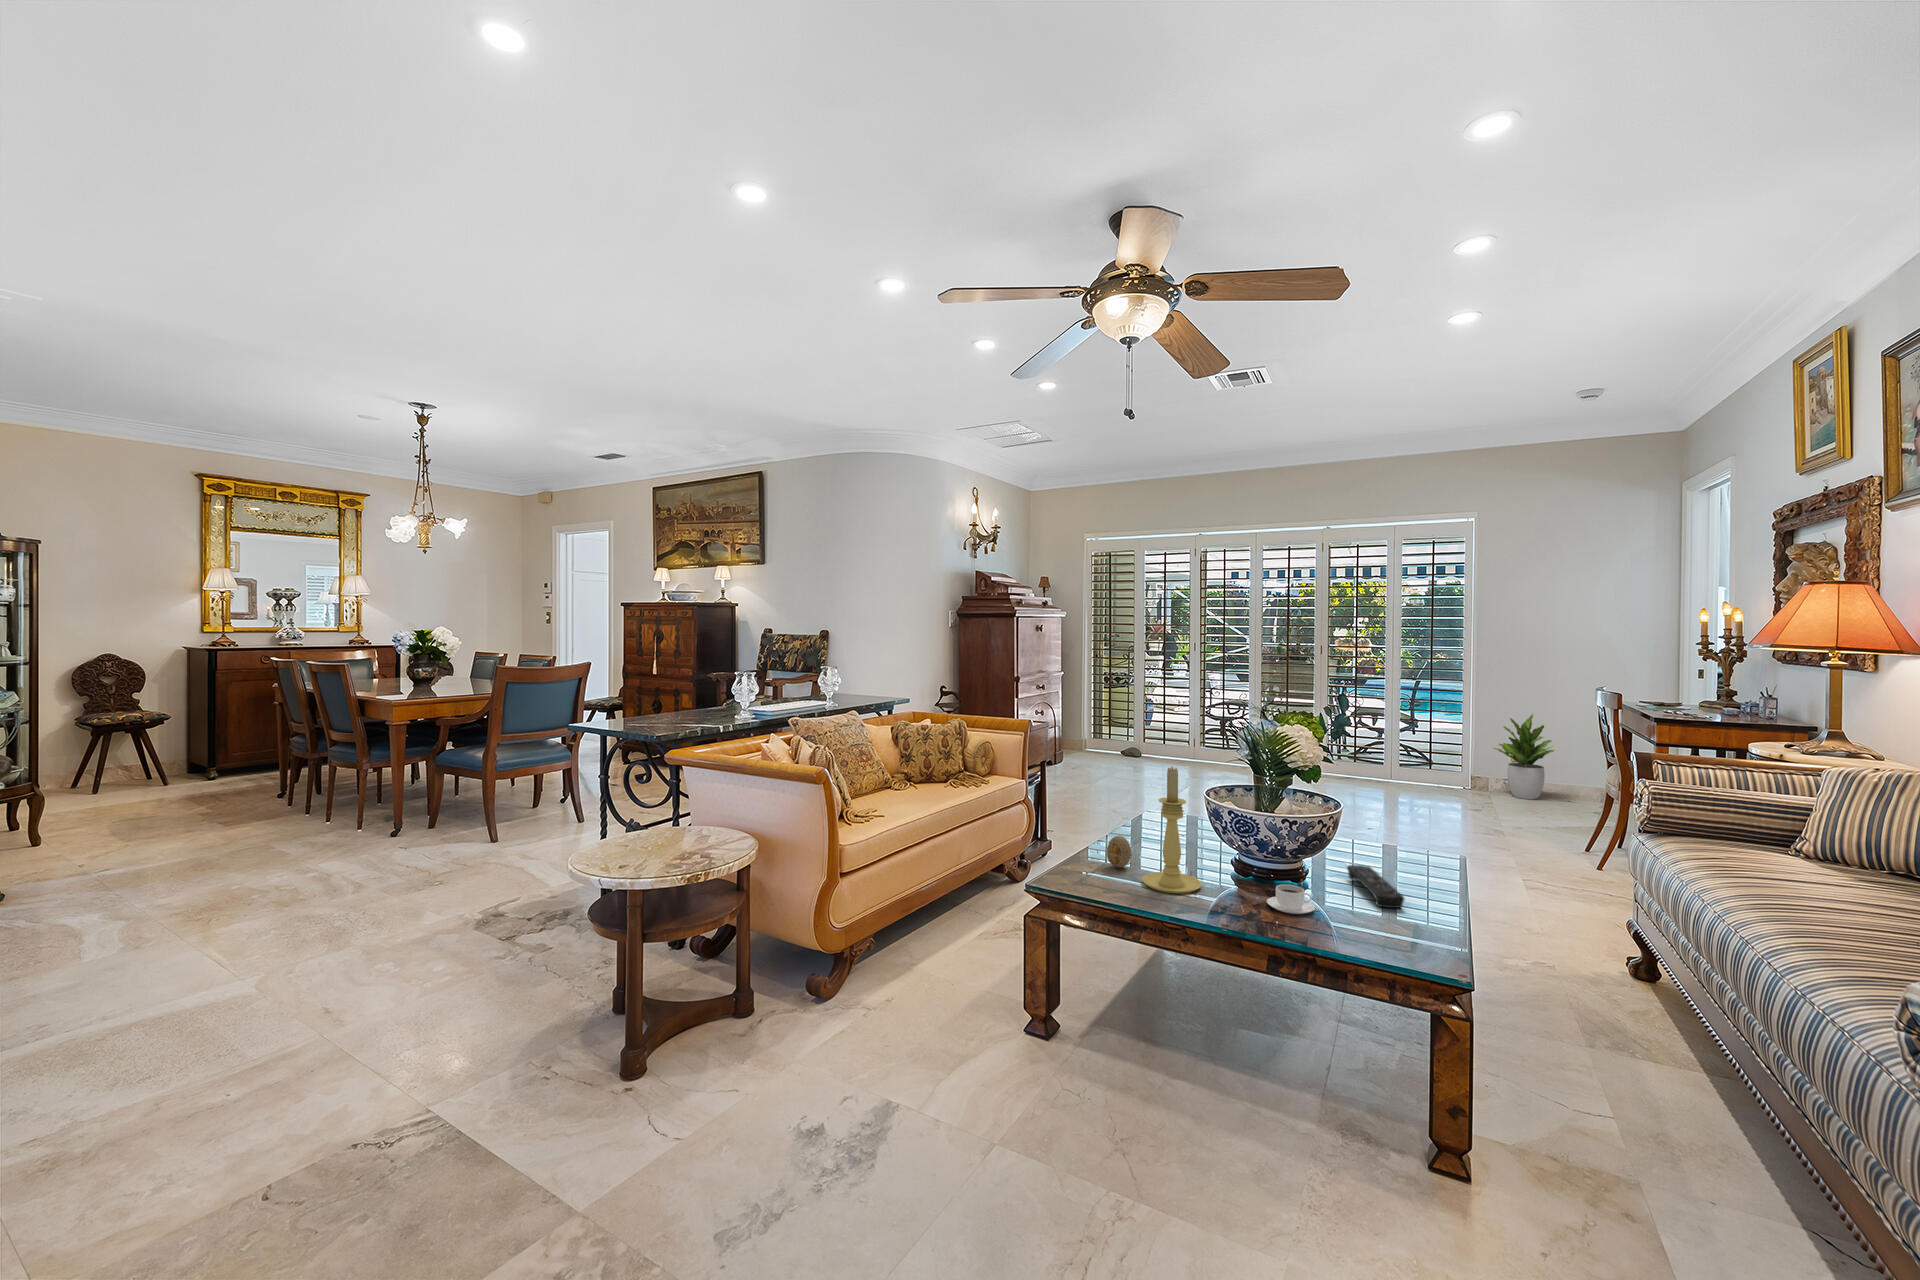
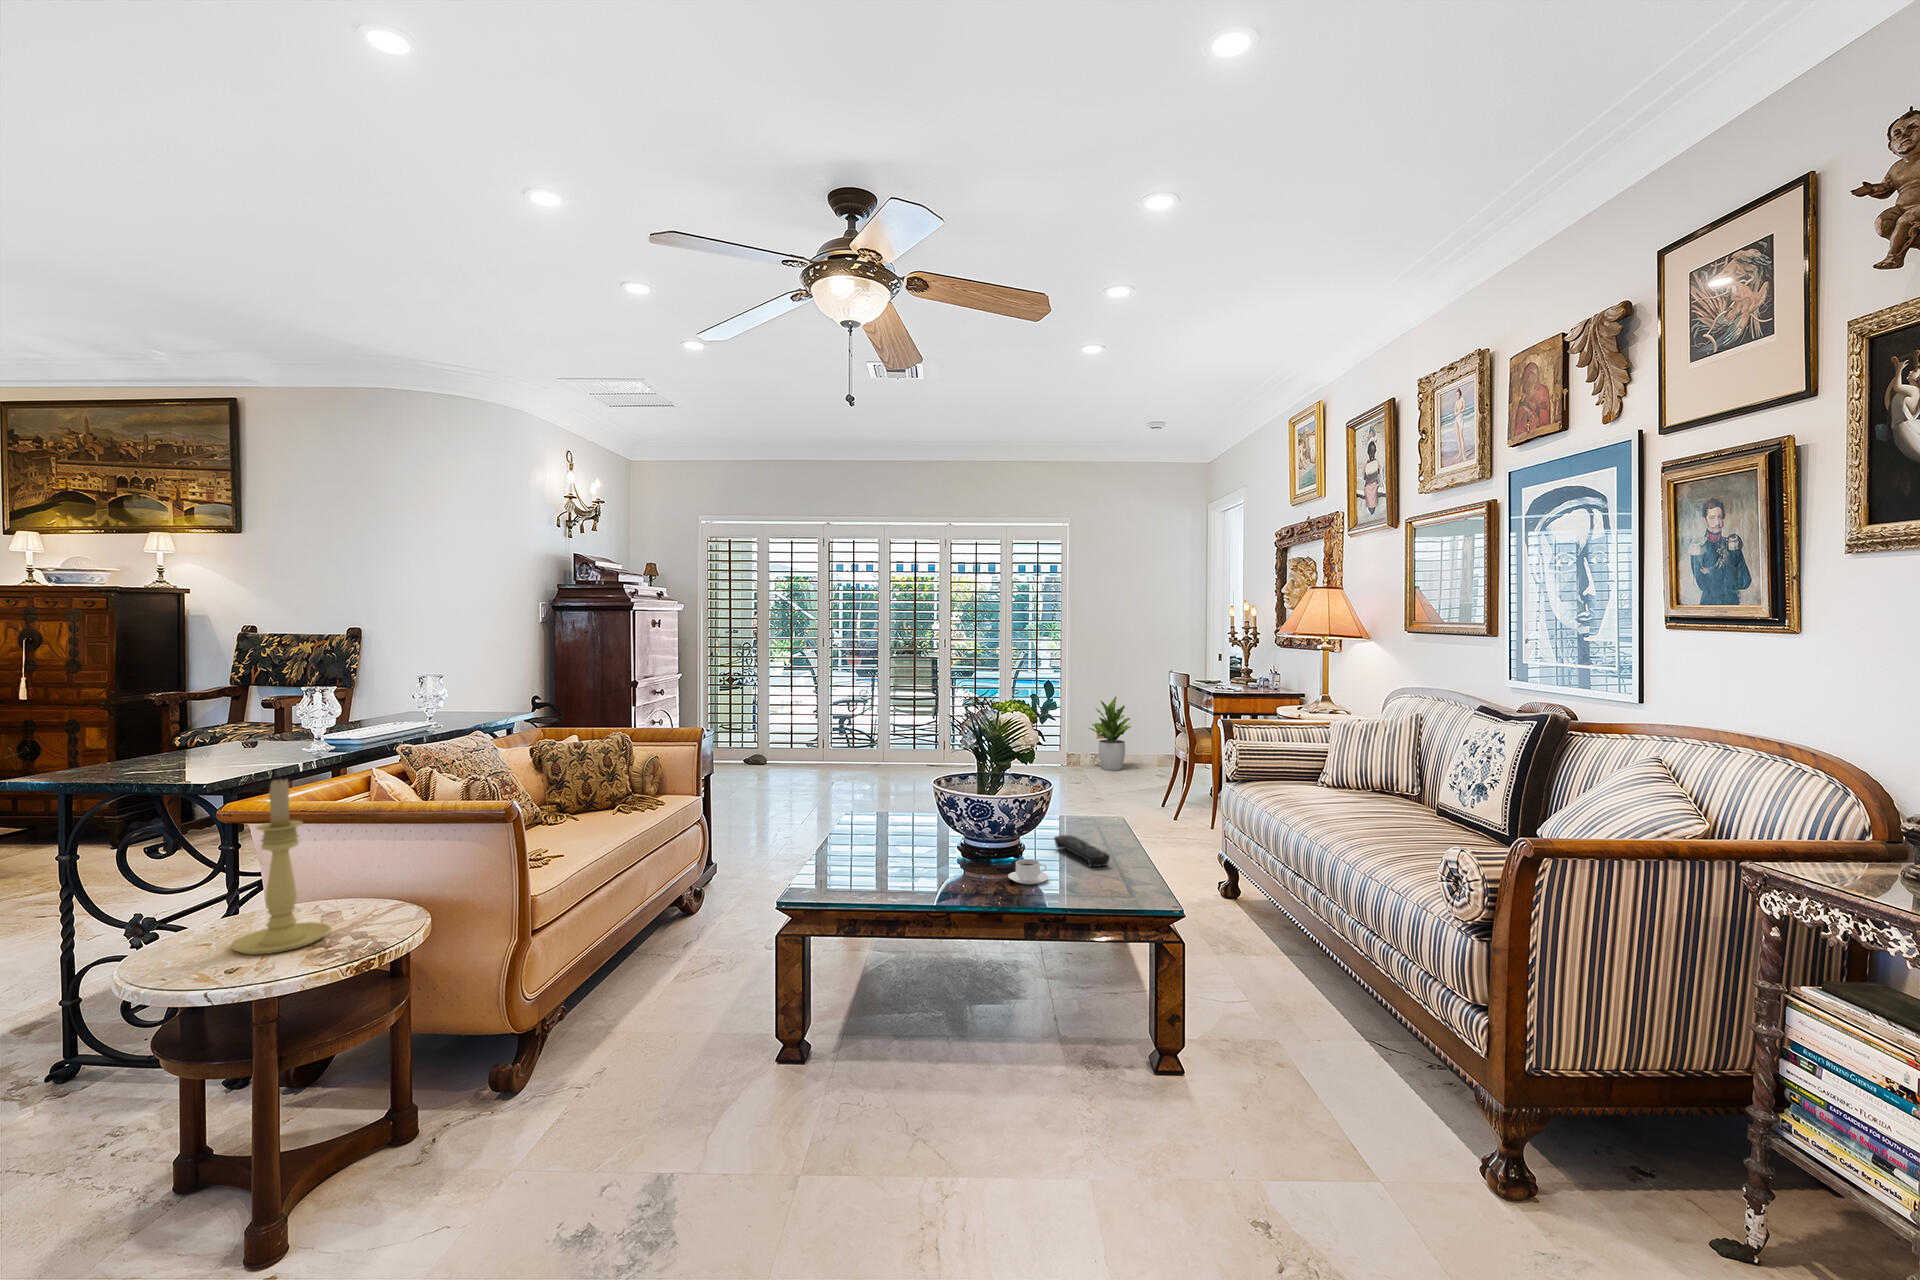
candle holder: present [1142,767,1202,894] -> present [230,779,331,955]
decorative egg: present [1107,836,1131,868] -> none [845,838,870,870]

